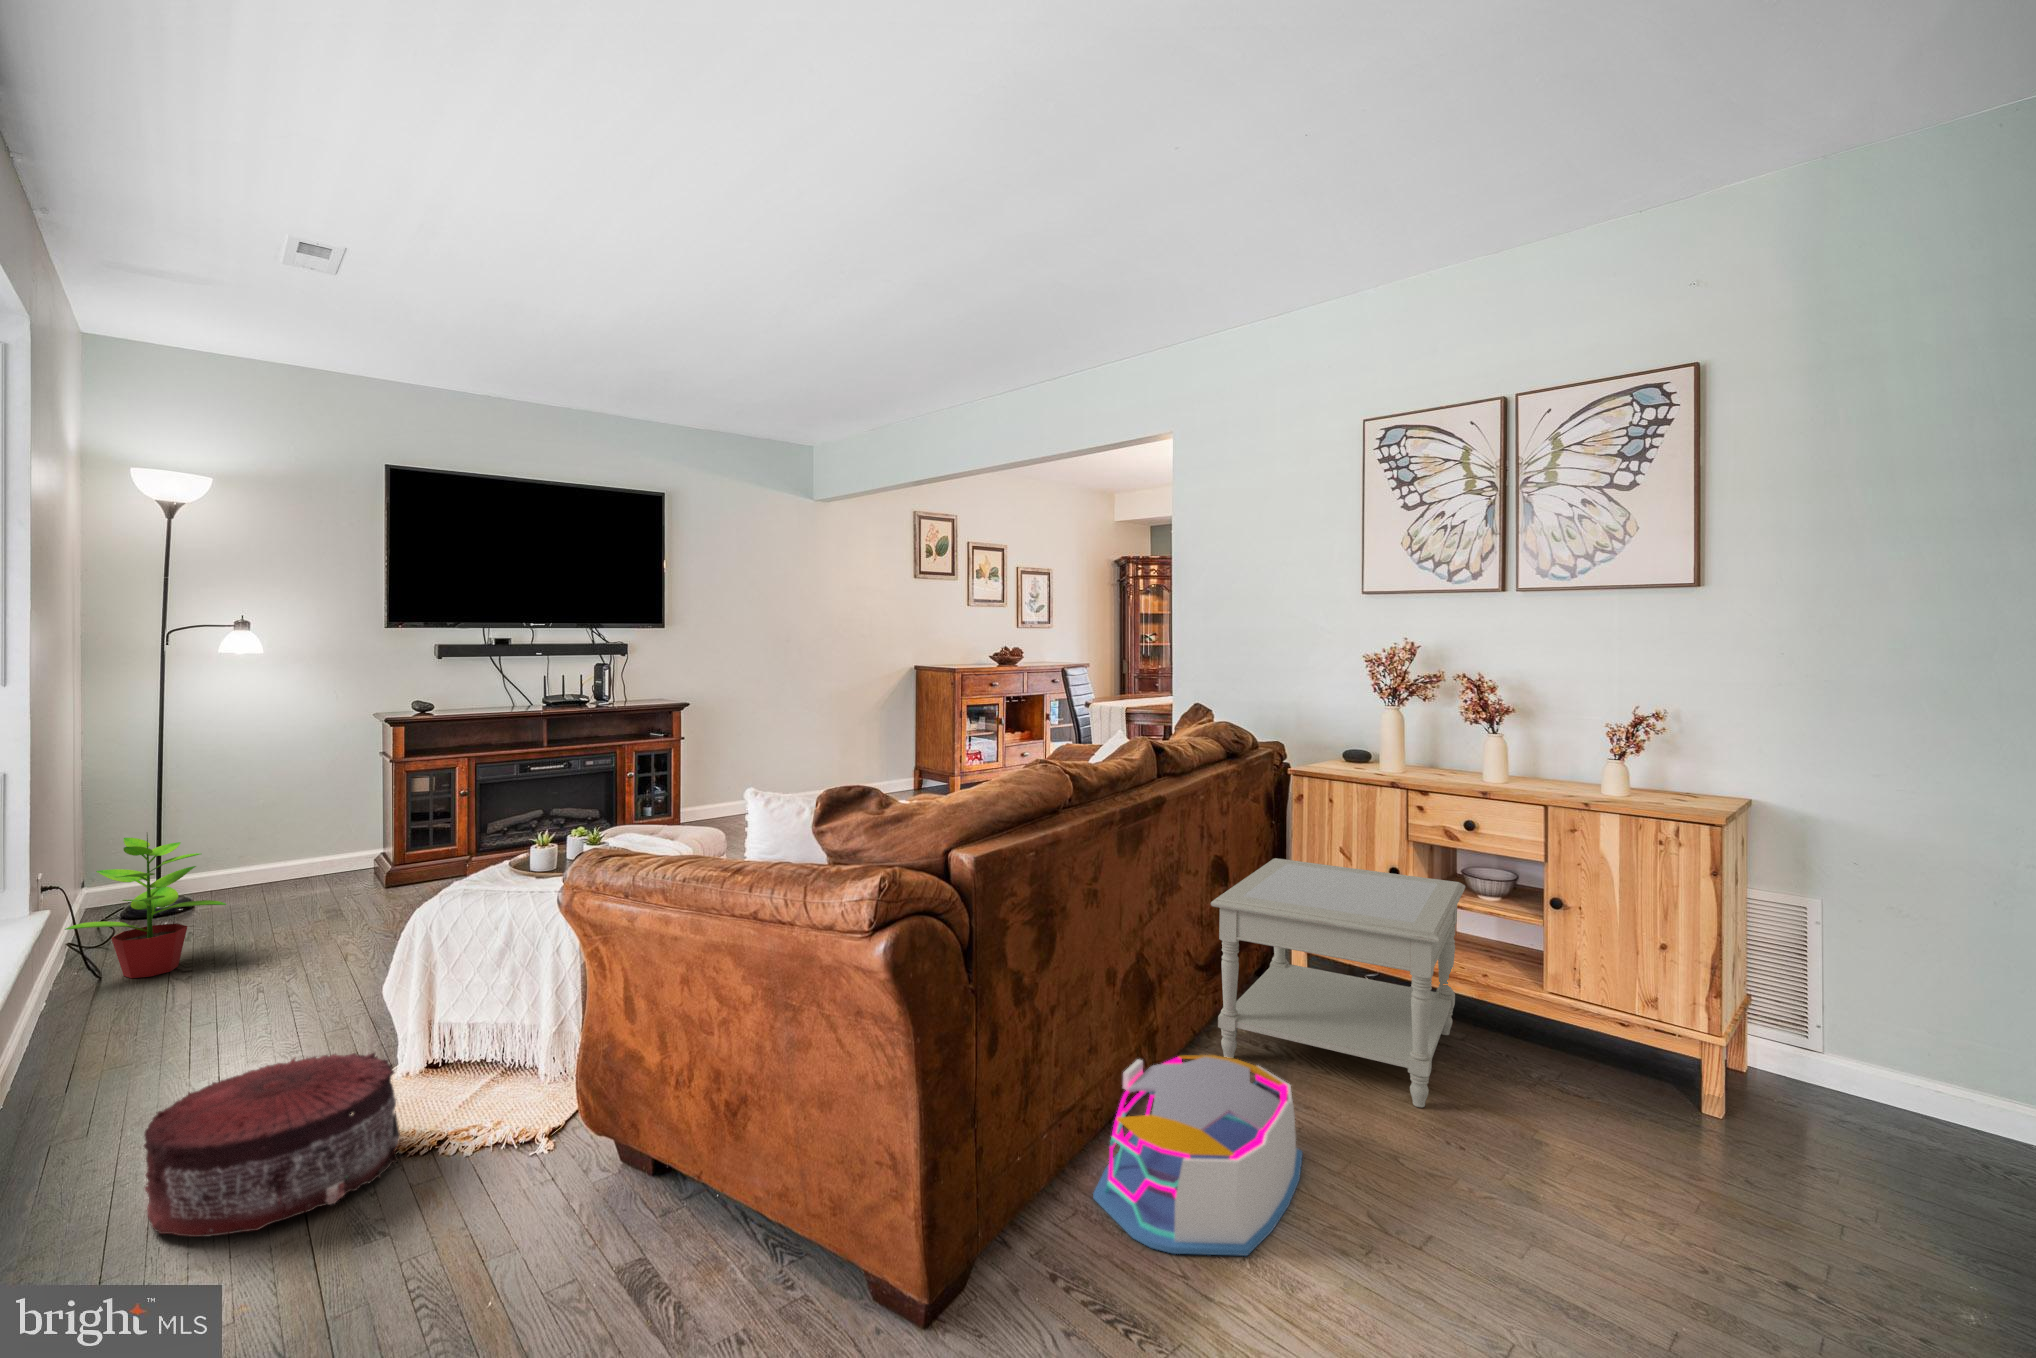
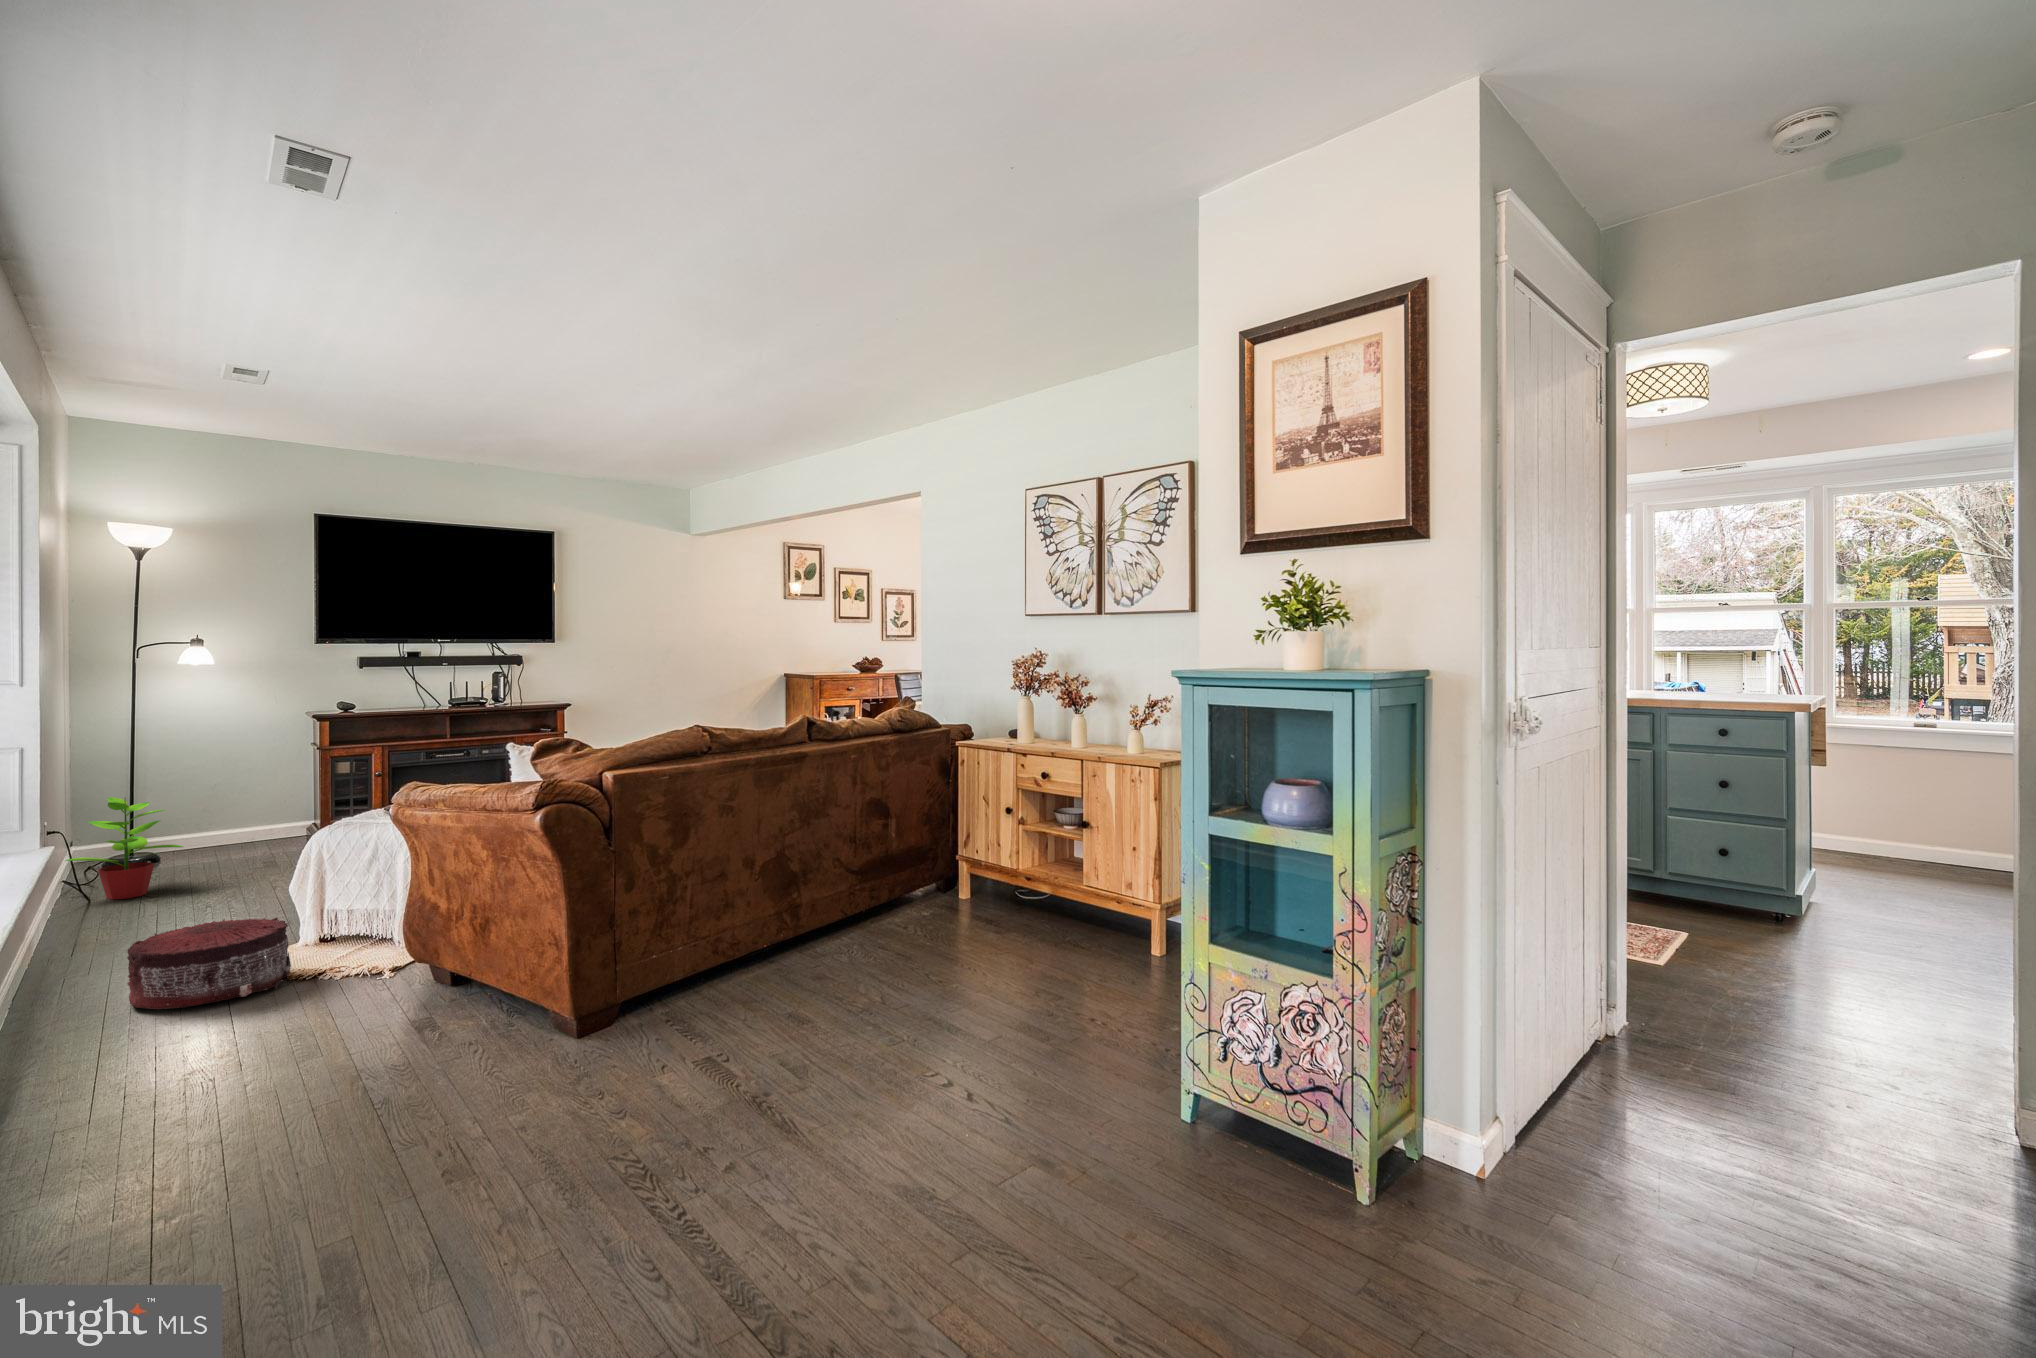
side table: present [1211,858,1465,1107] -> none [859,806,1054,956]
storage bin: present [1093,1055,1303,1256] -> none [719,917,871,1014]

